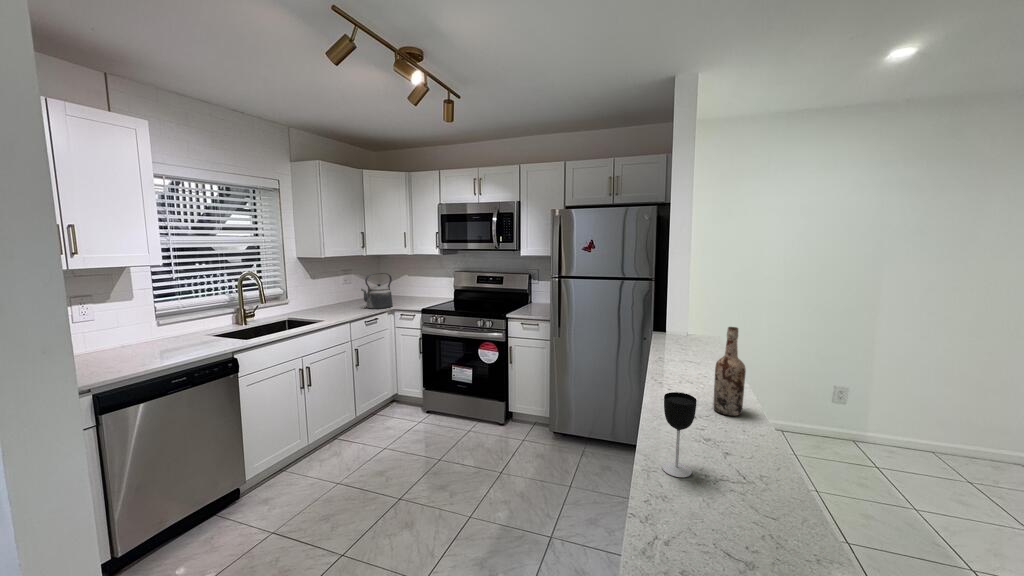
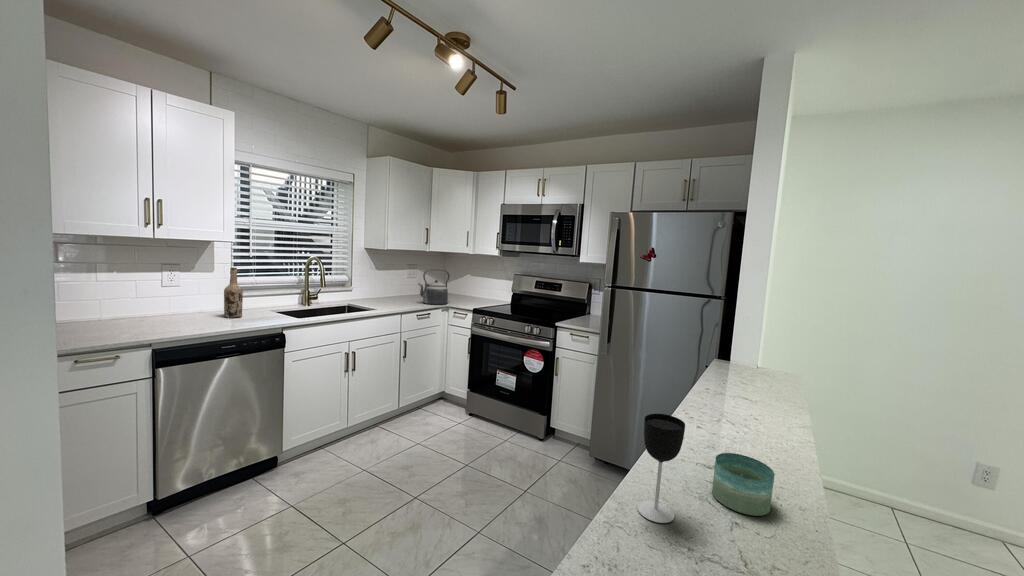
wine bottle: present [713,327,746,416] -> present [224,268,243,318]
candle: none [705,413,753,458] -> present [712,453,775,516]

